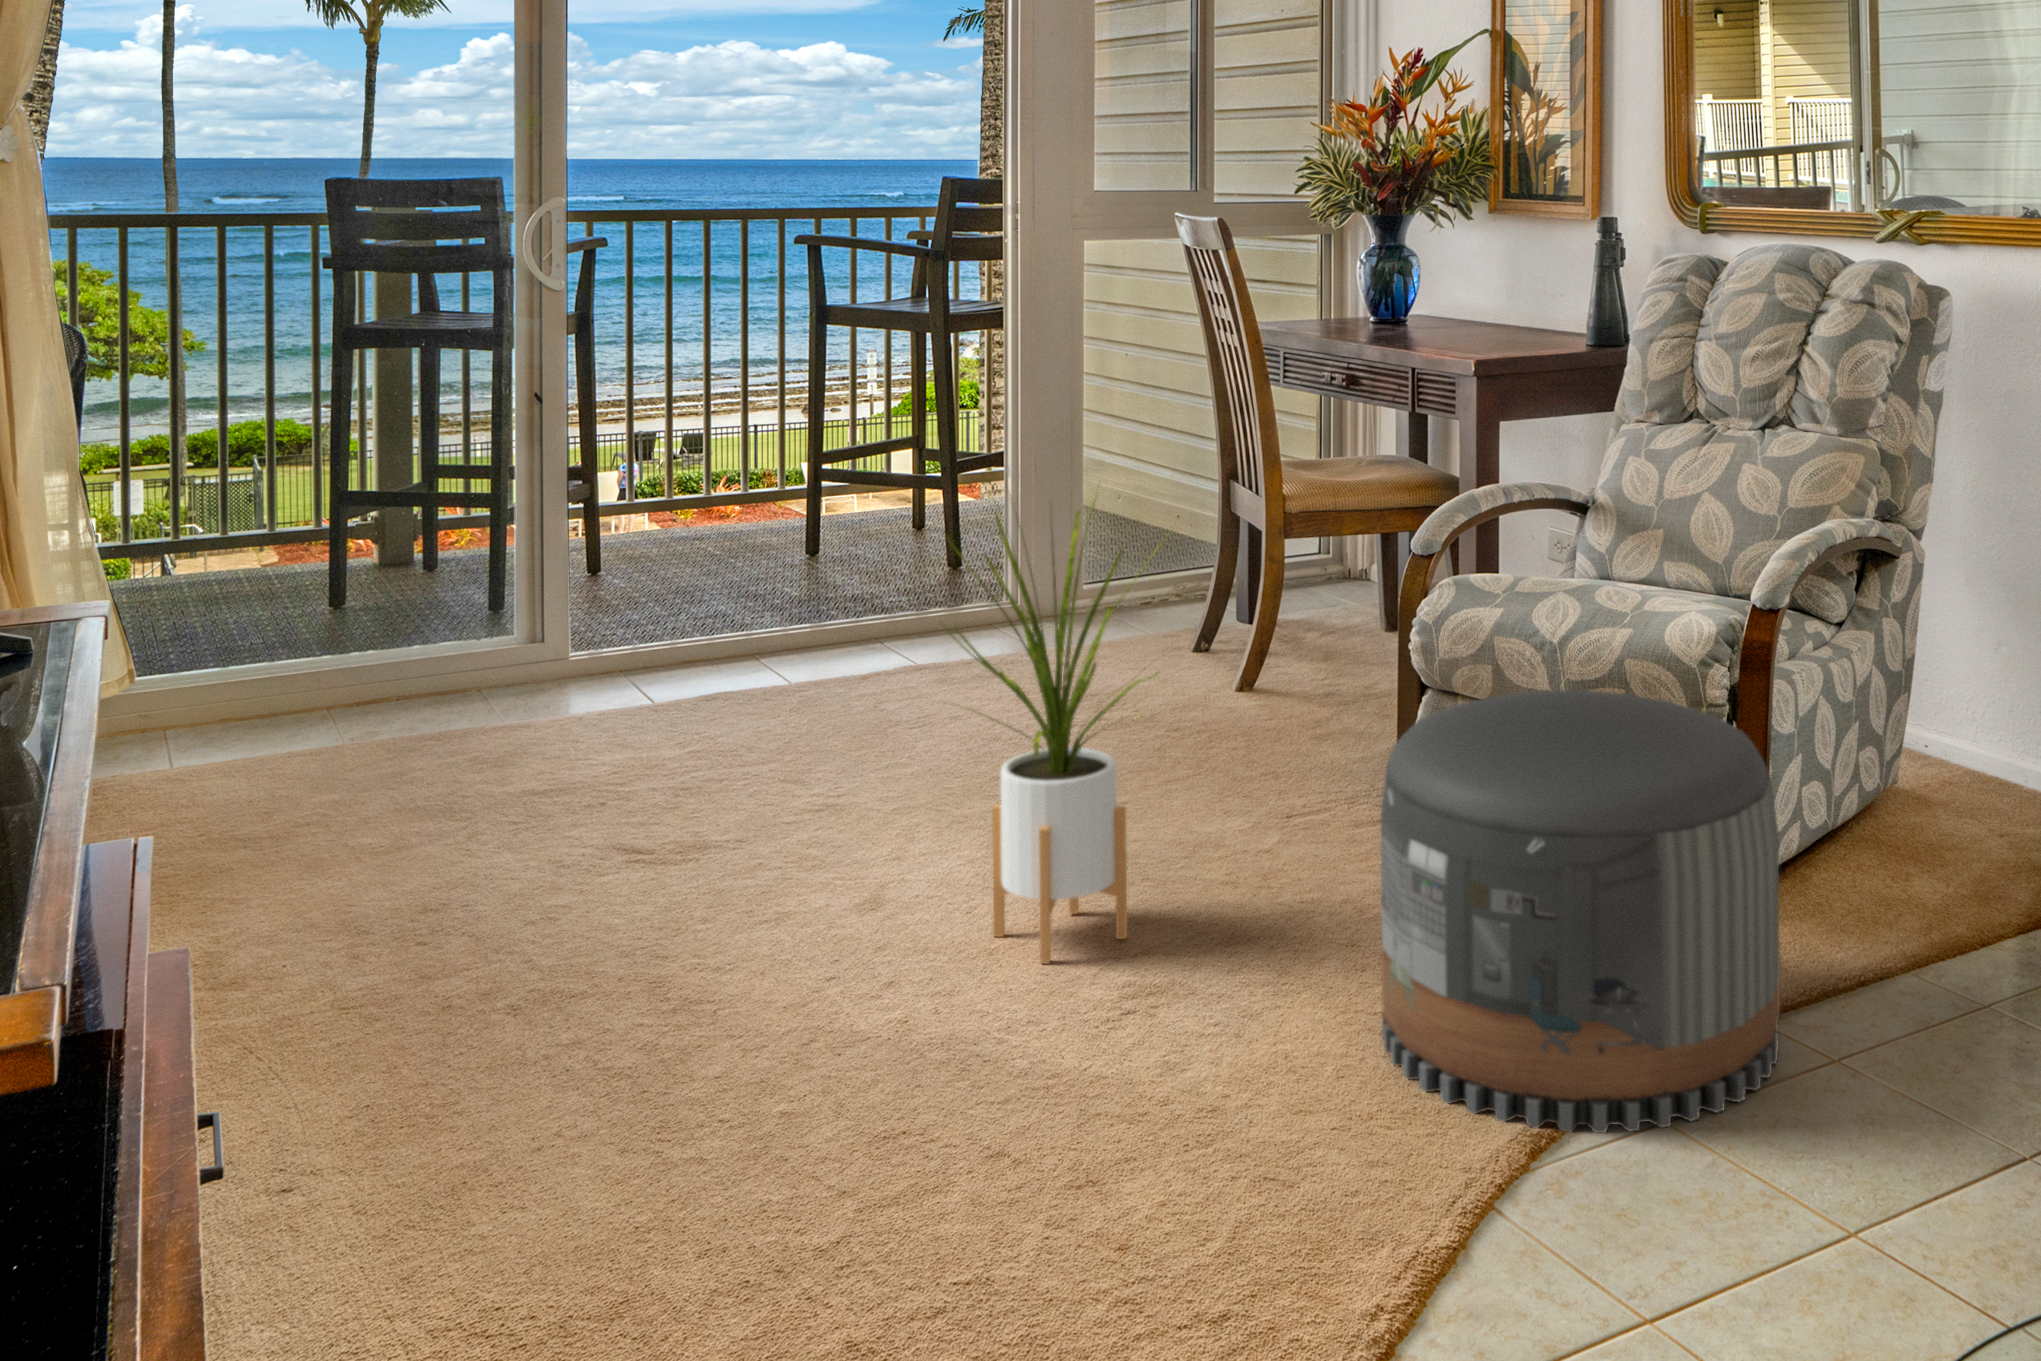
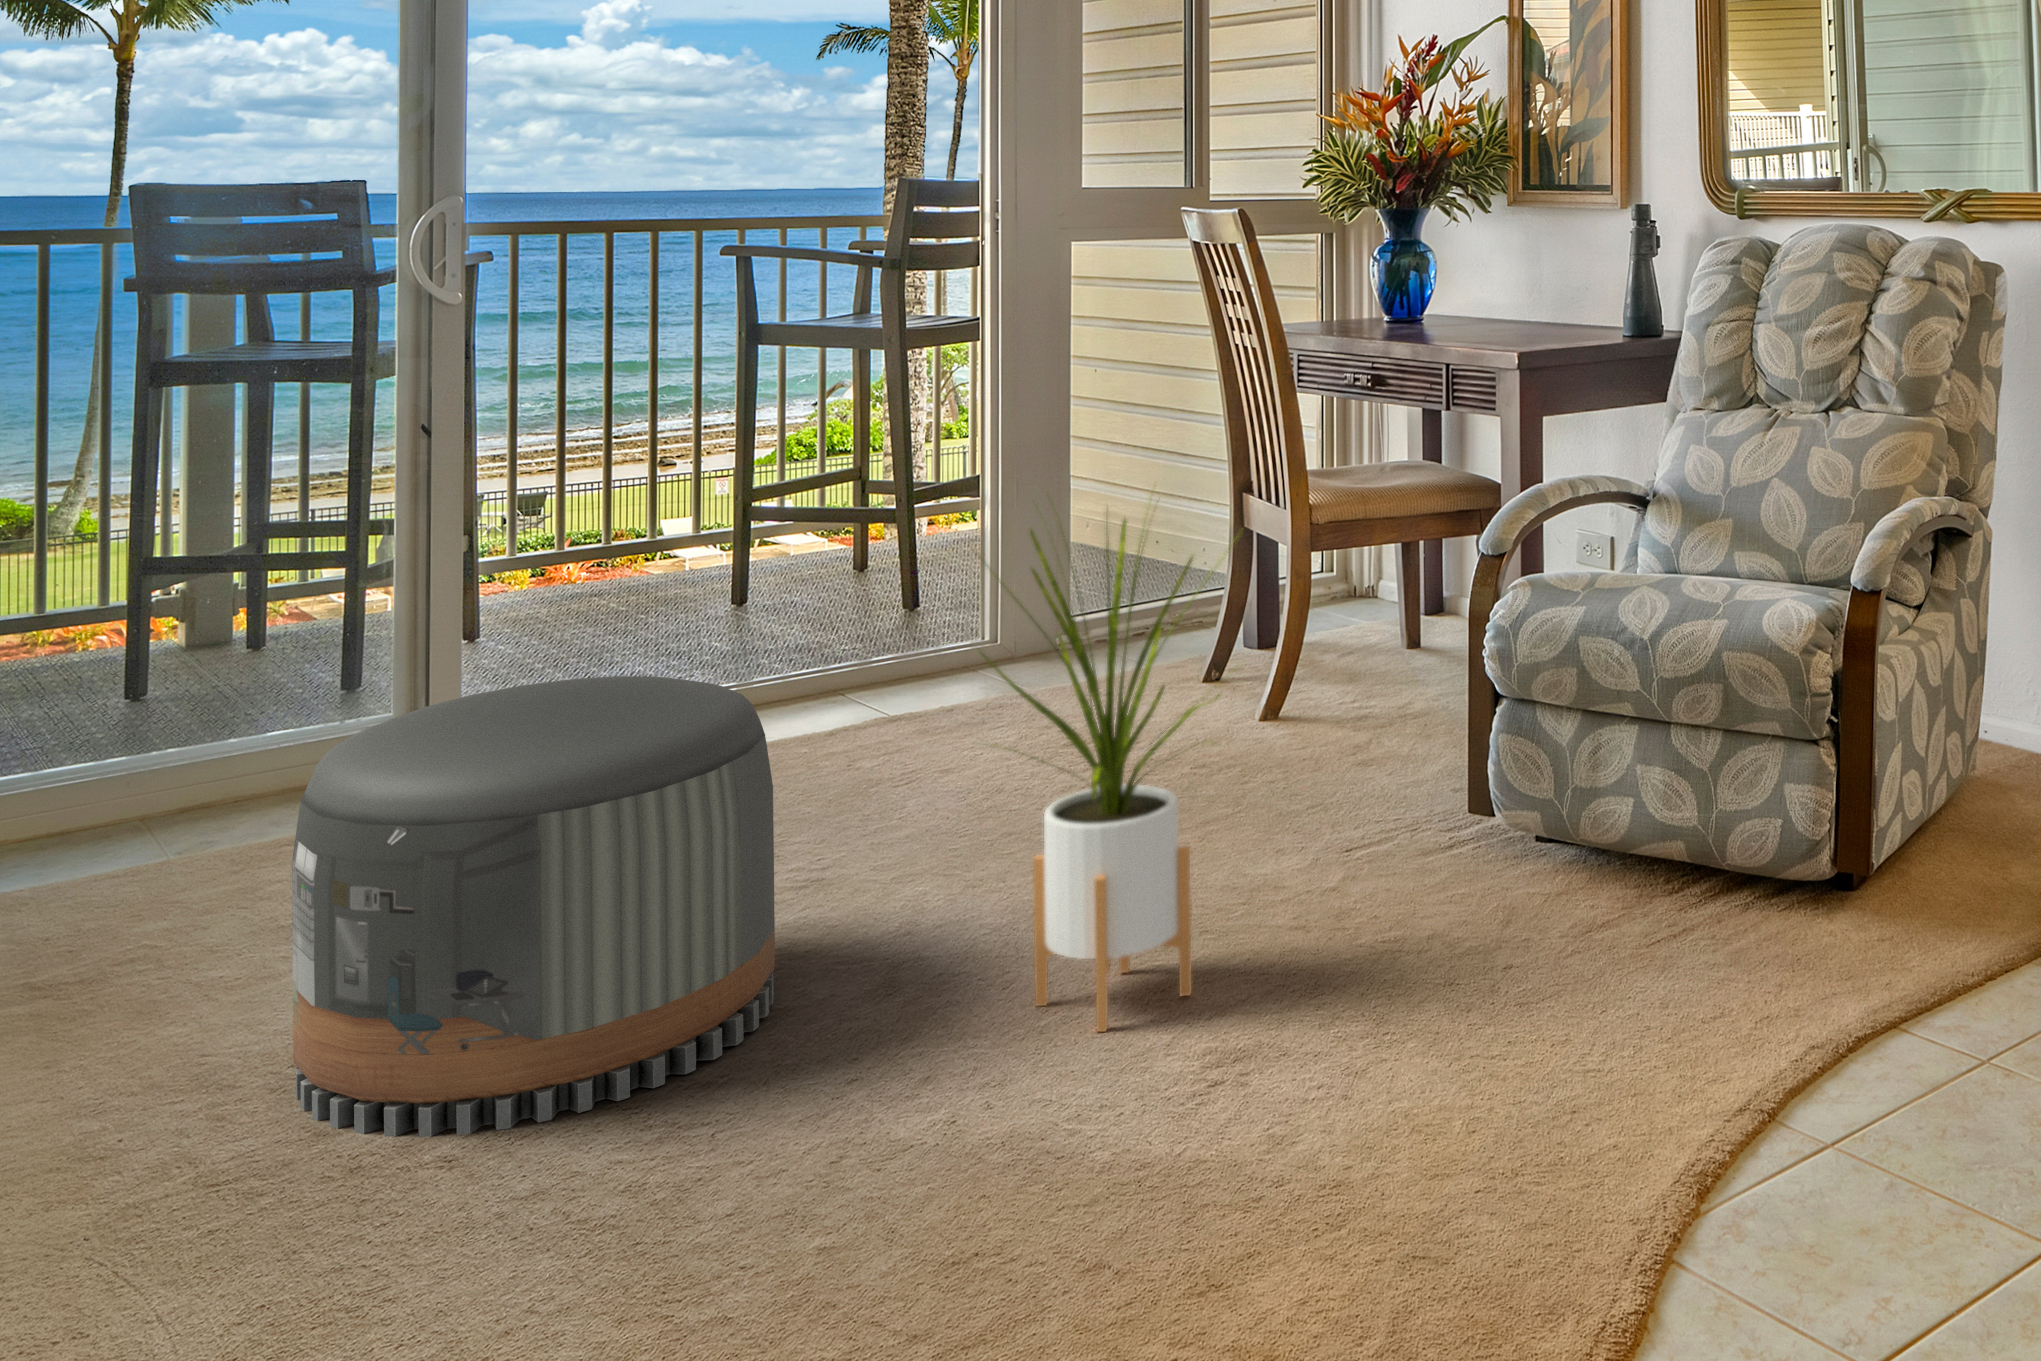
pouf: present [1381,690,1780,1133] -> present [292,676,775,1137]

